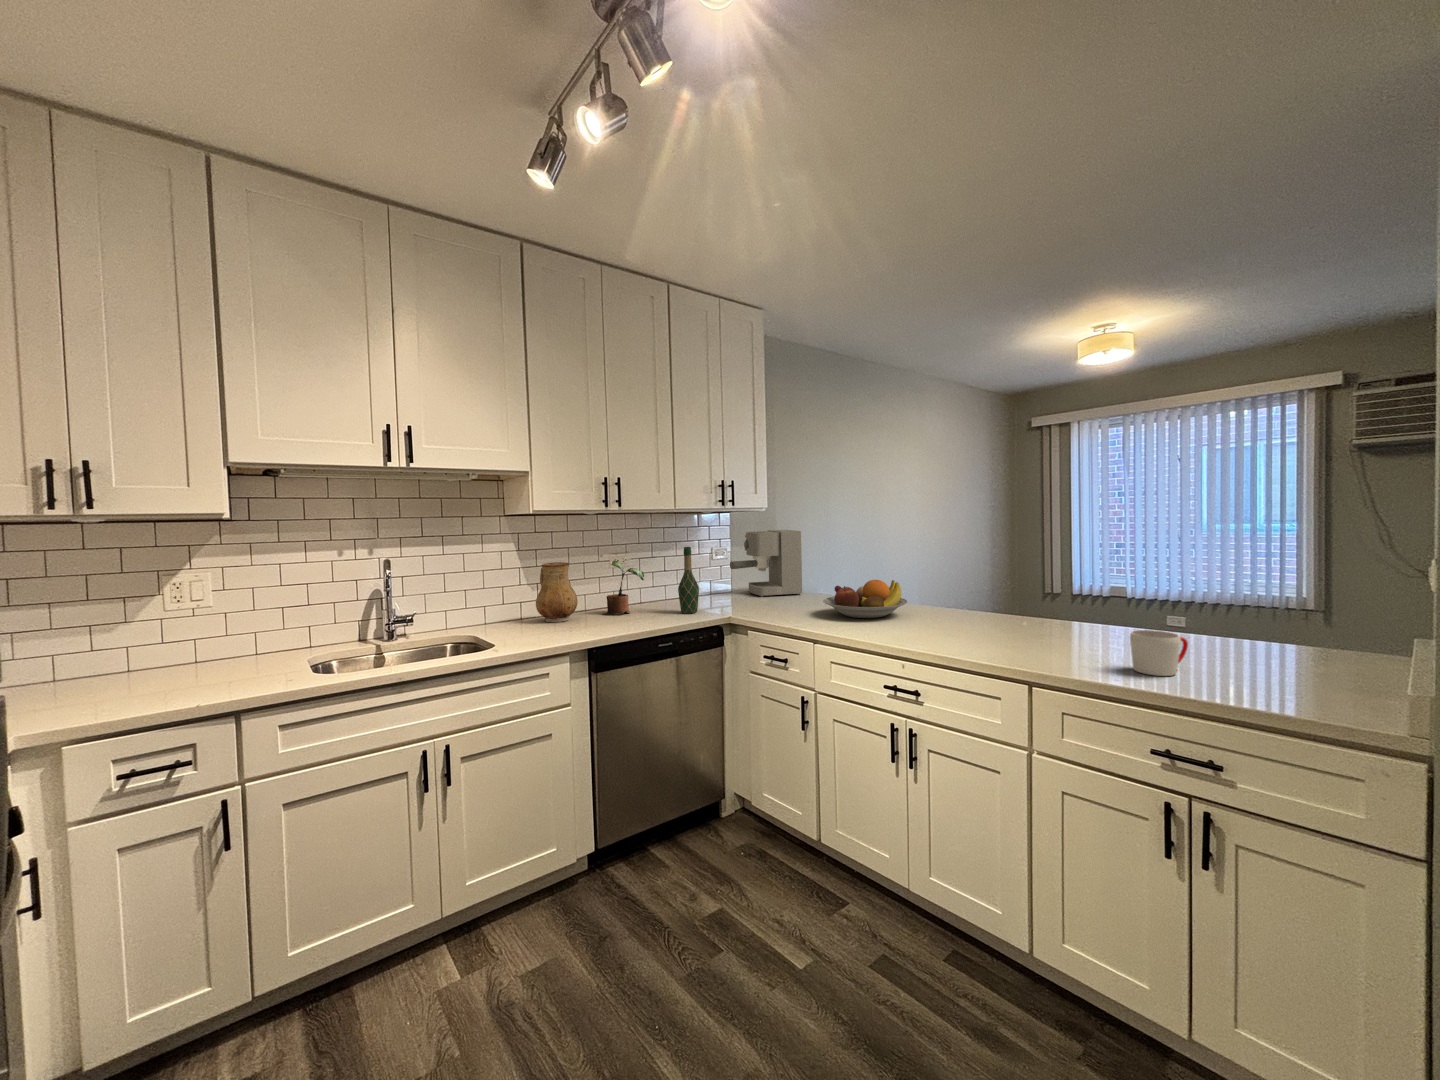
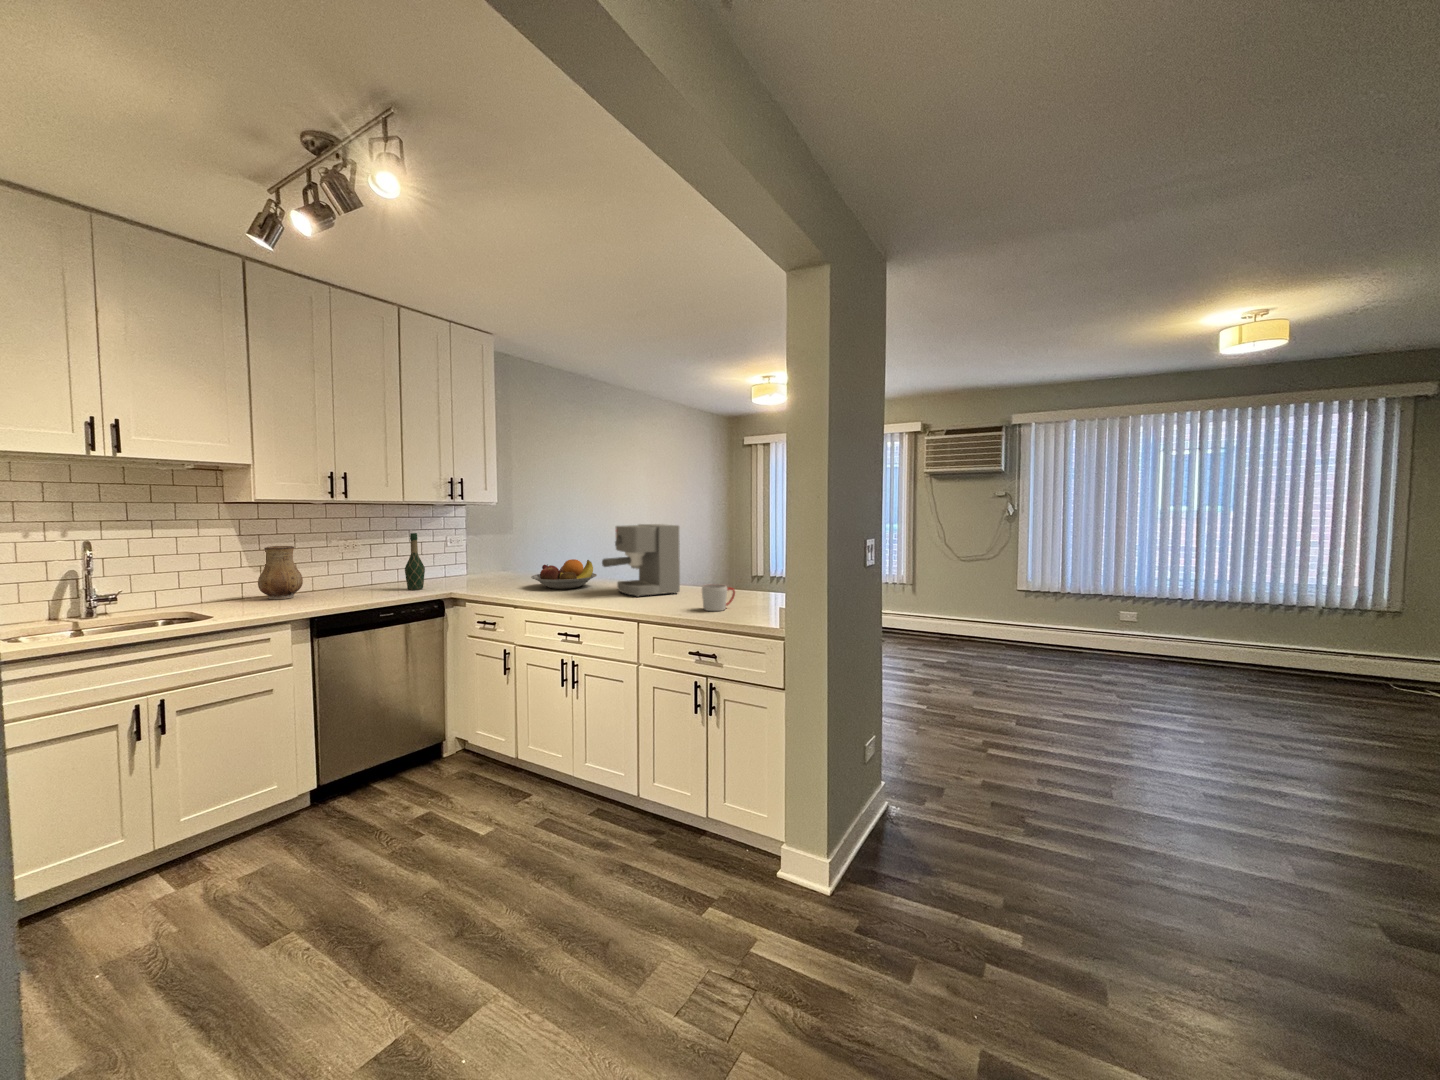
coffee maker: present [730,530,802,597] -> present [602,524,680,597]
potted plant: present [602,560,644,615] -> none [328,544,372,593]

